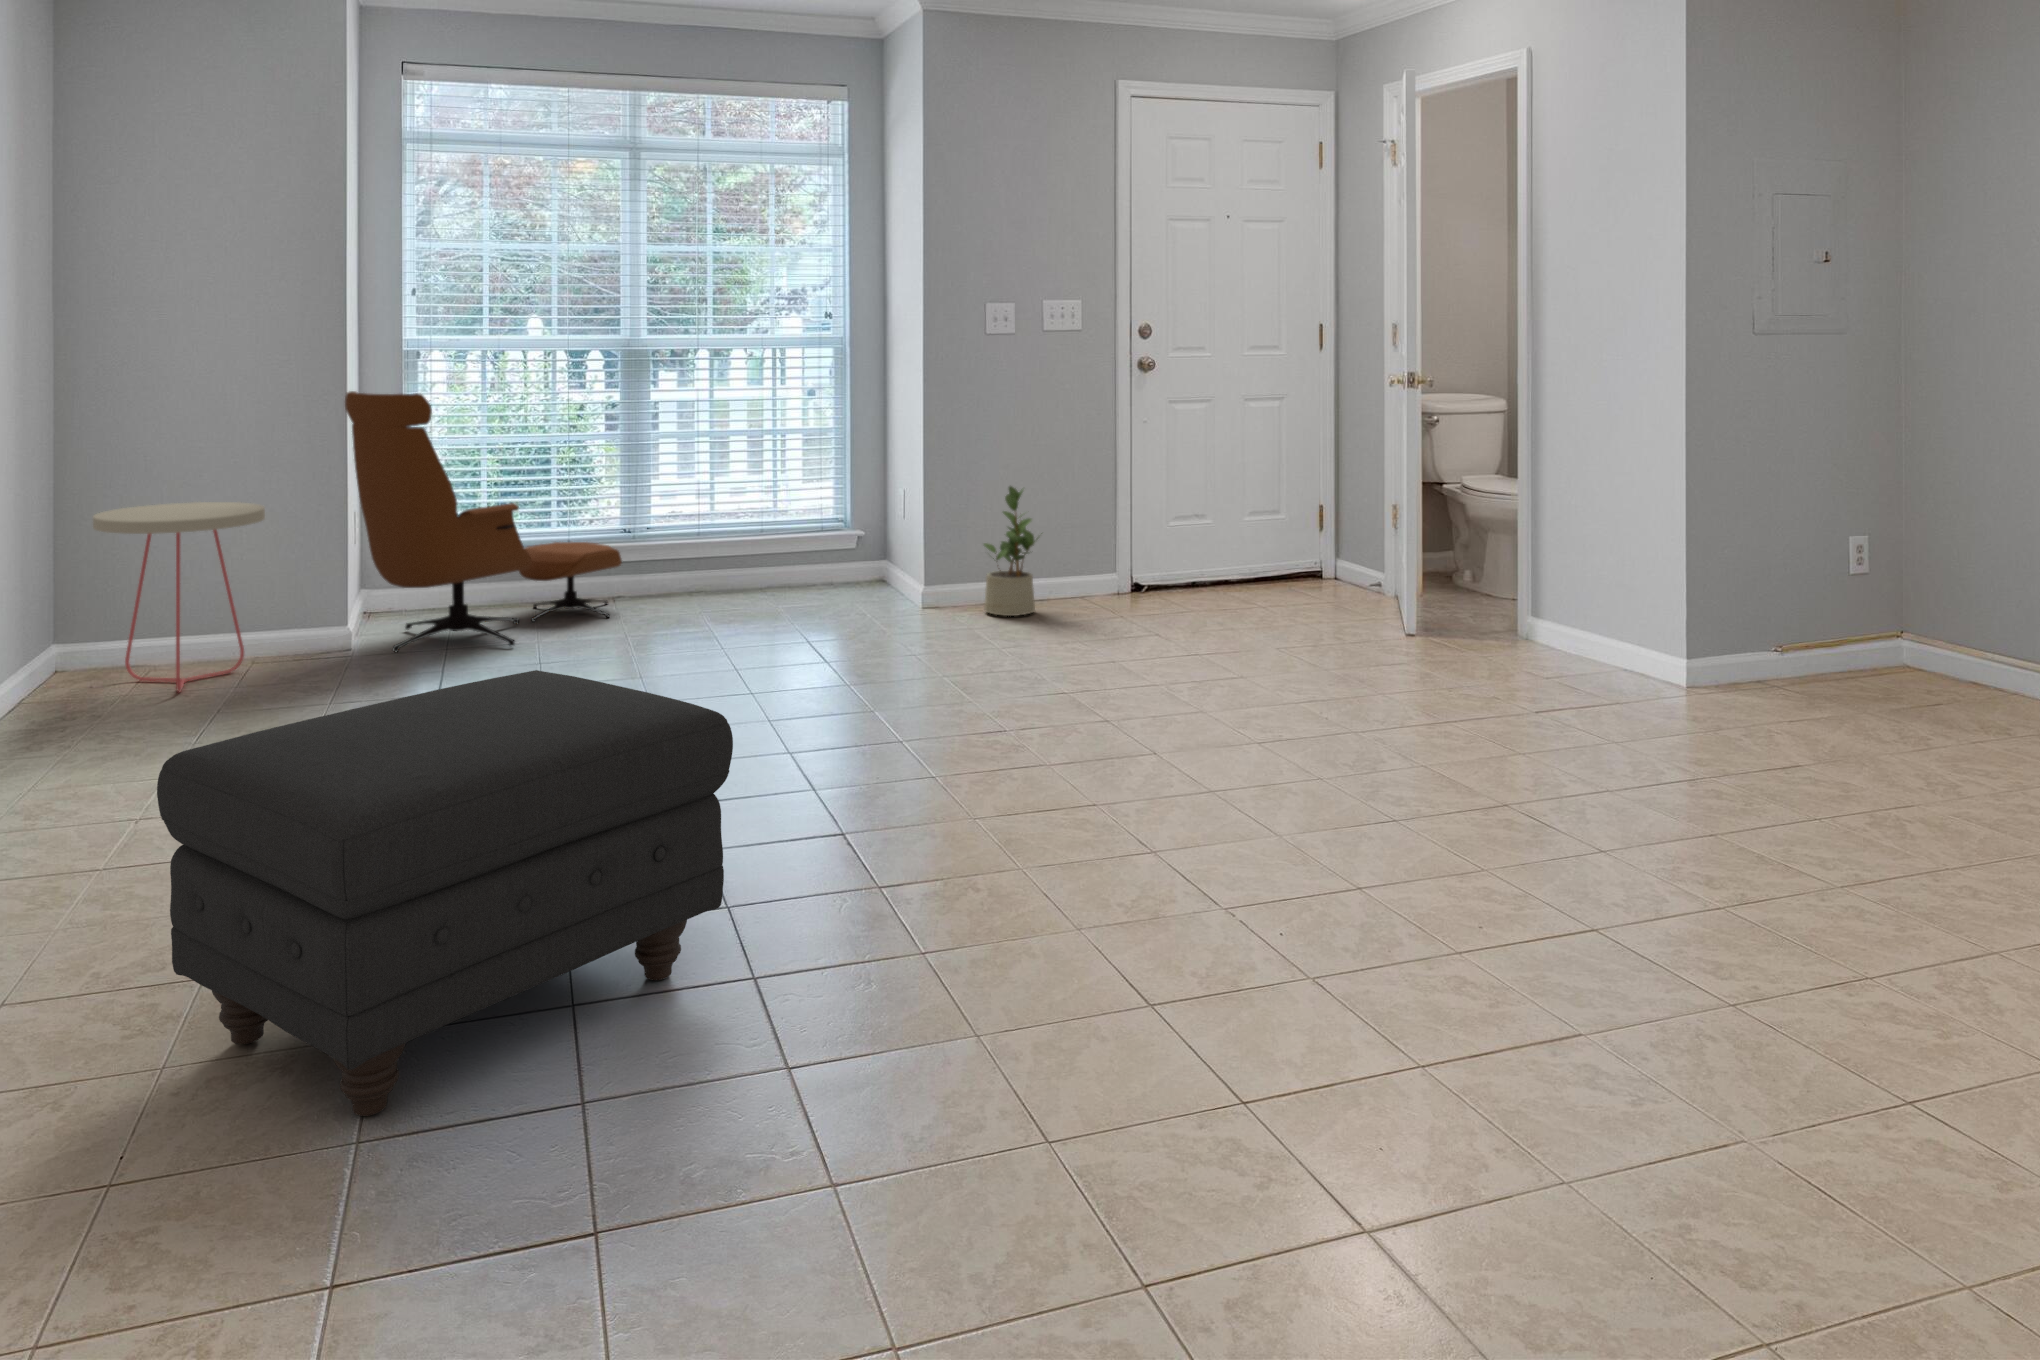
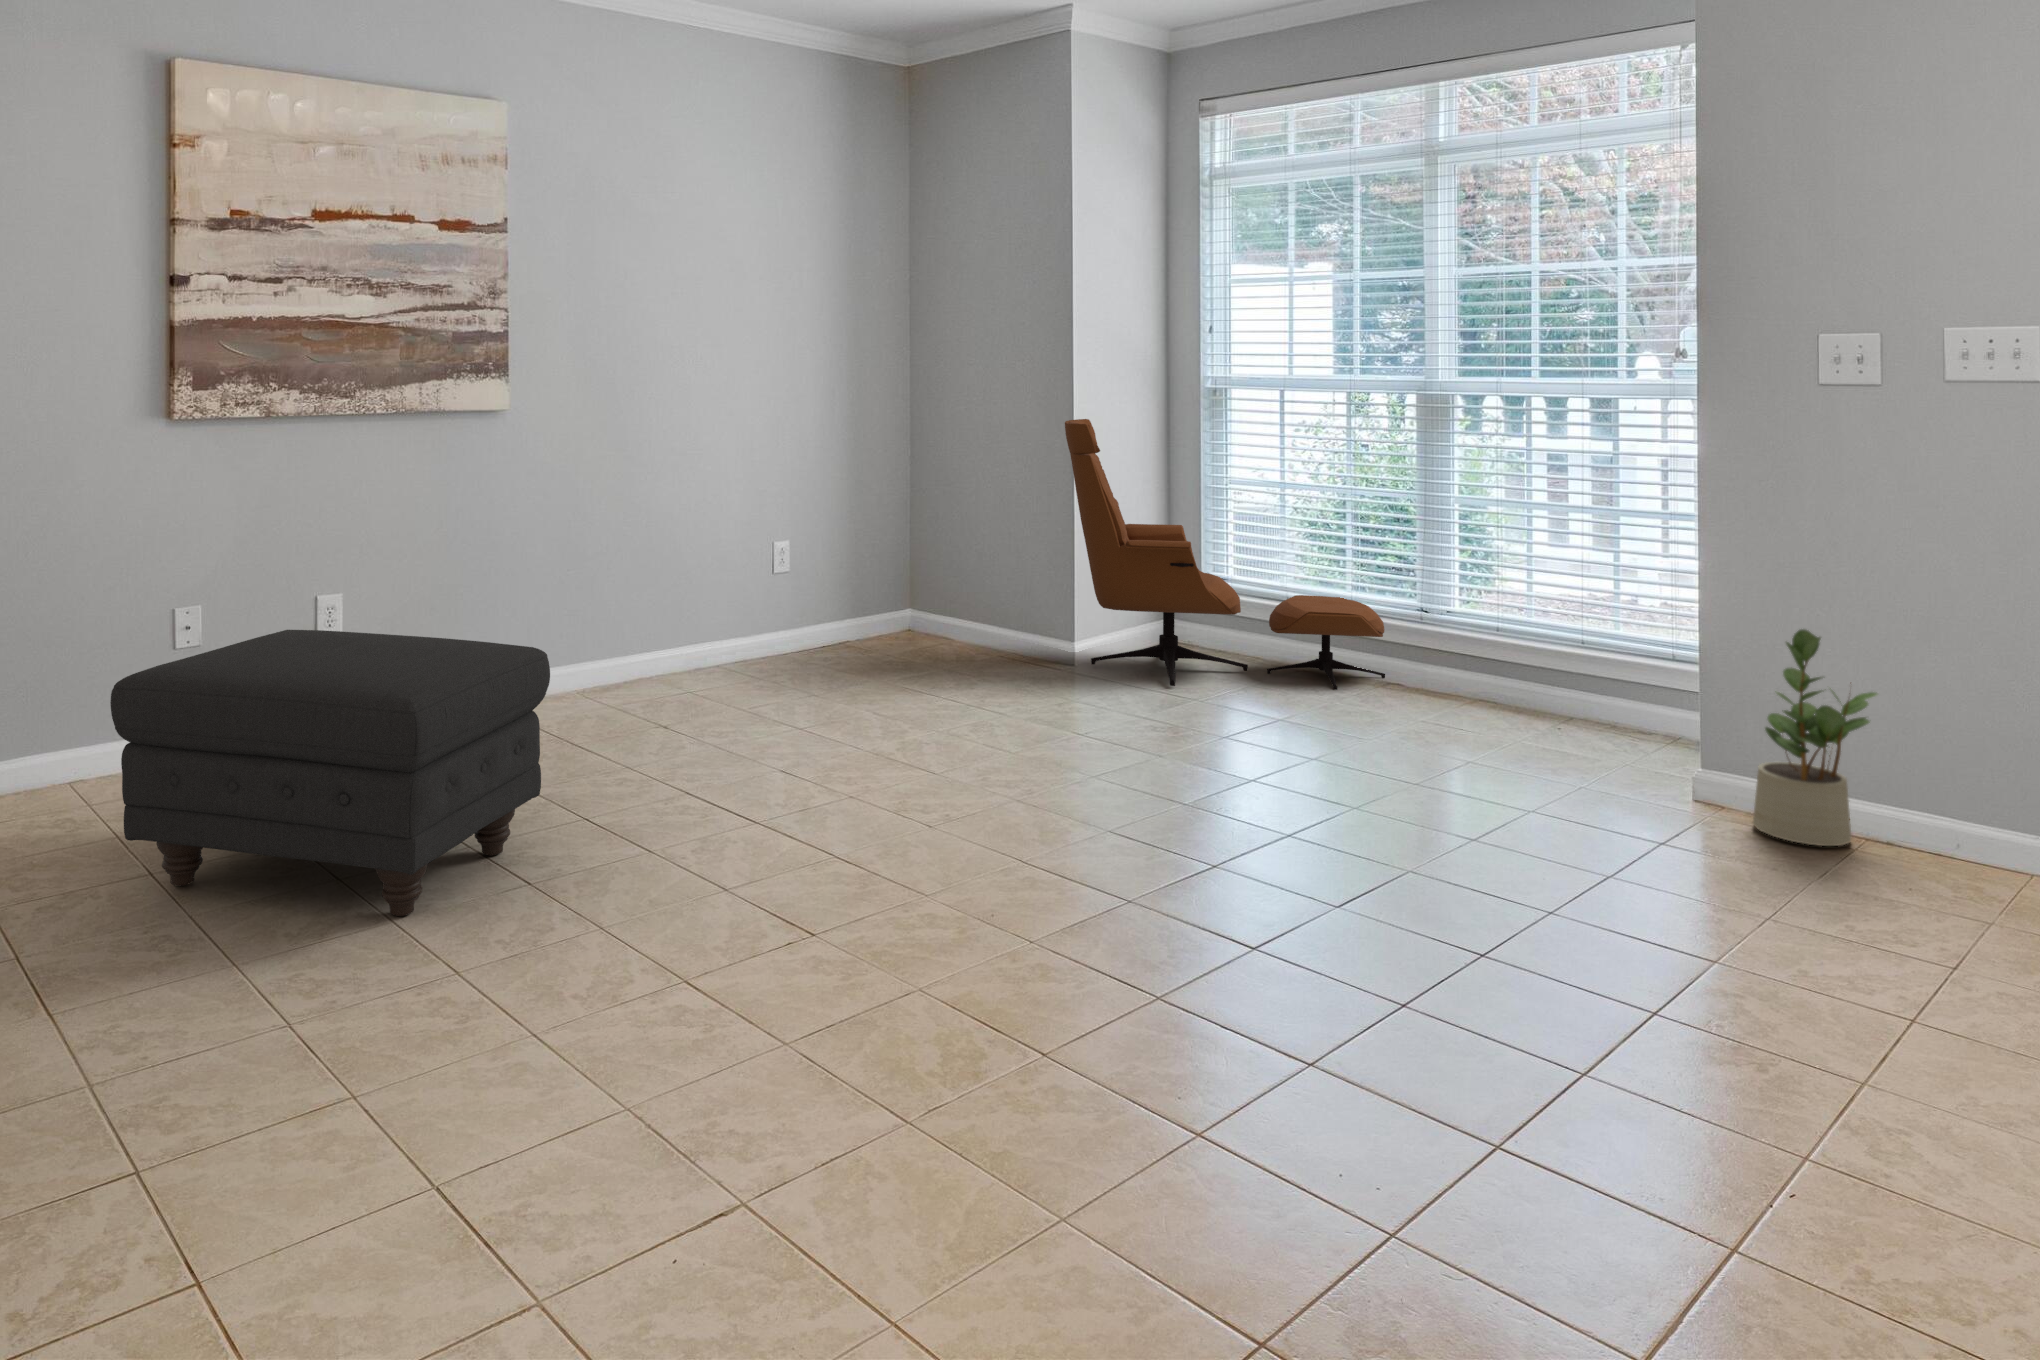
side table: present [93,502,265,693] -> none [878,500,1001,651]

